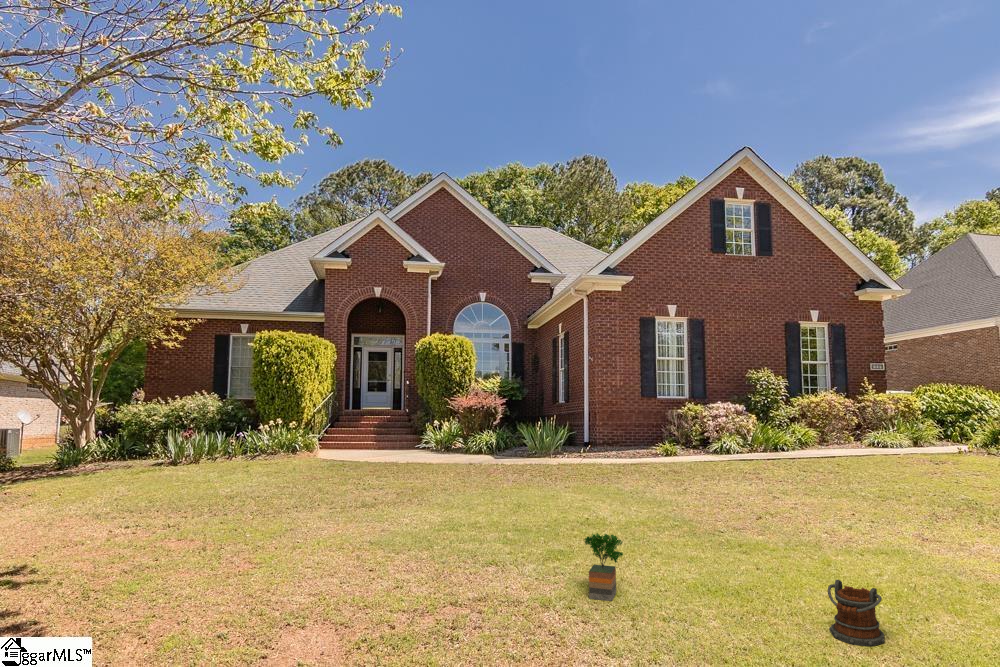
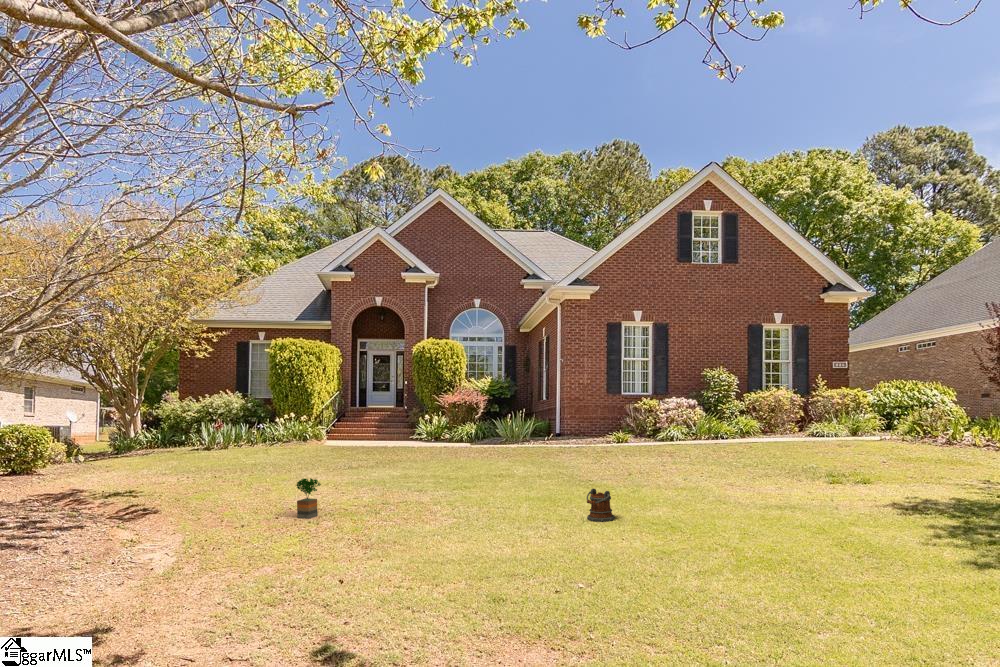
potted tree: present [584,533,623,601] -> present [296,478,321,519]

